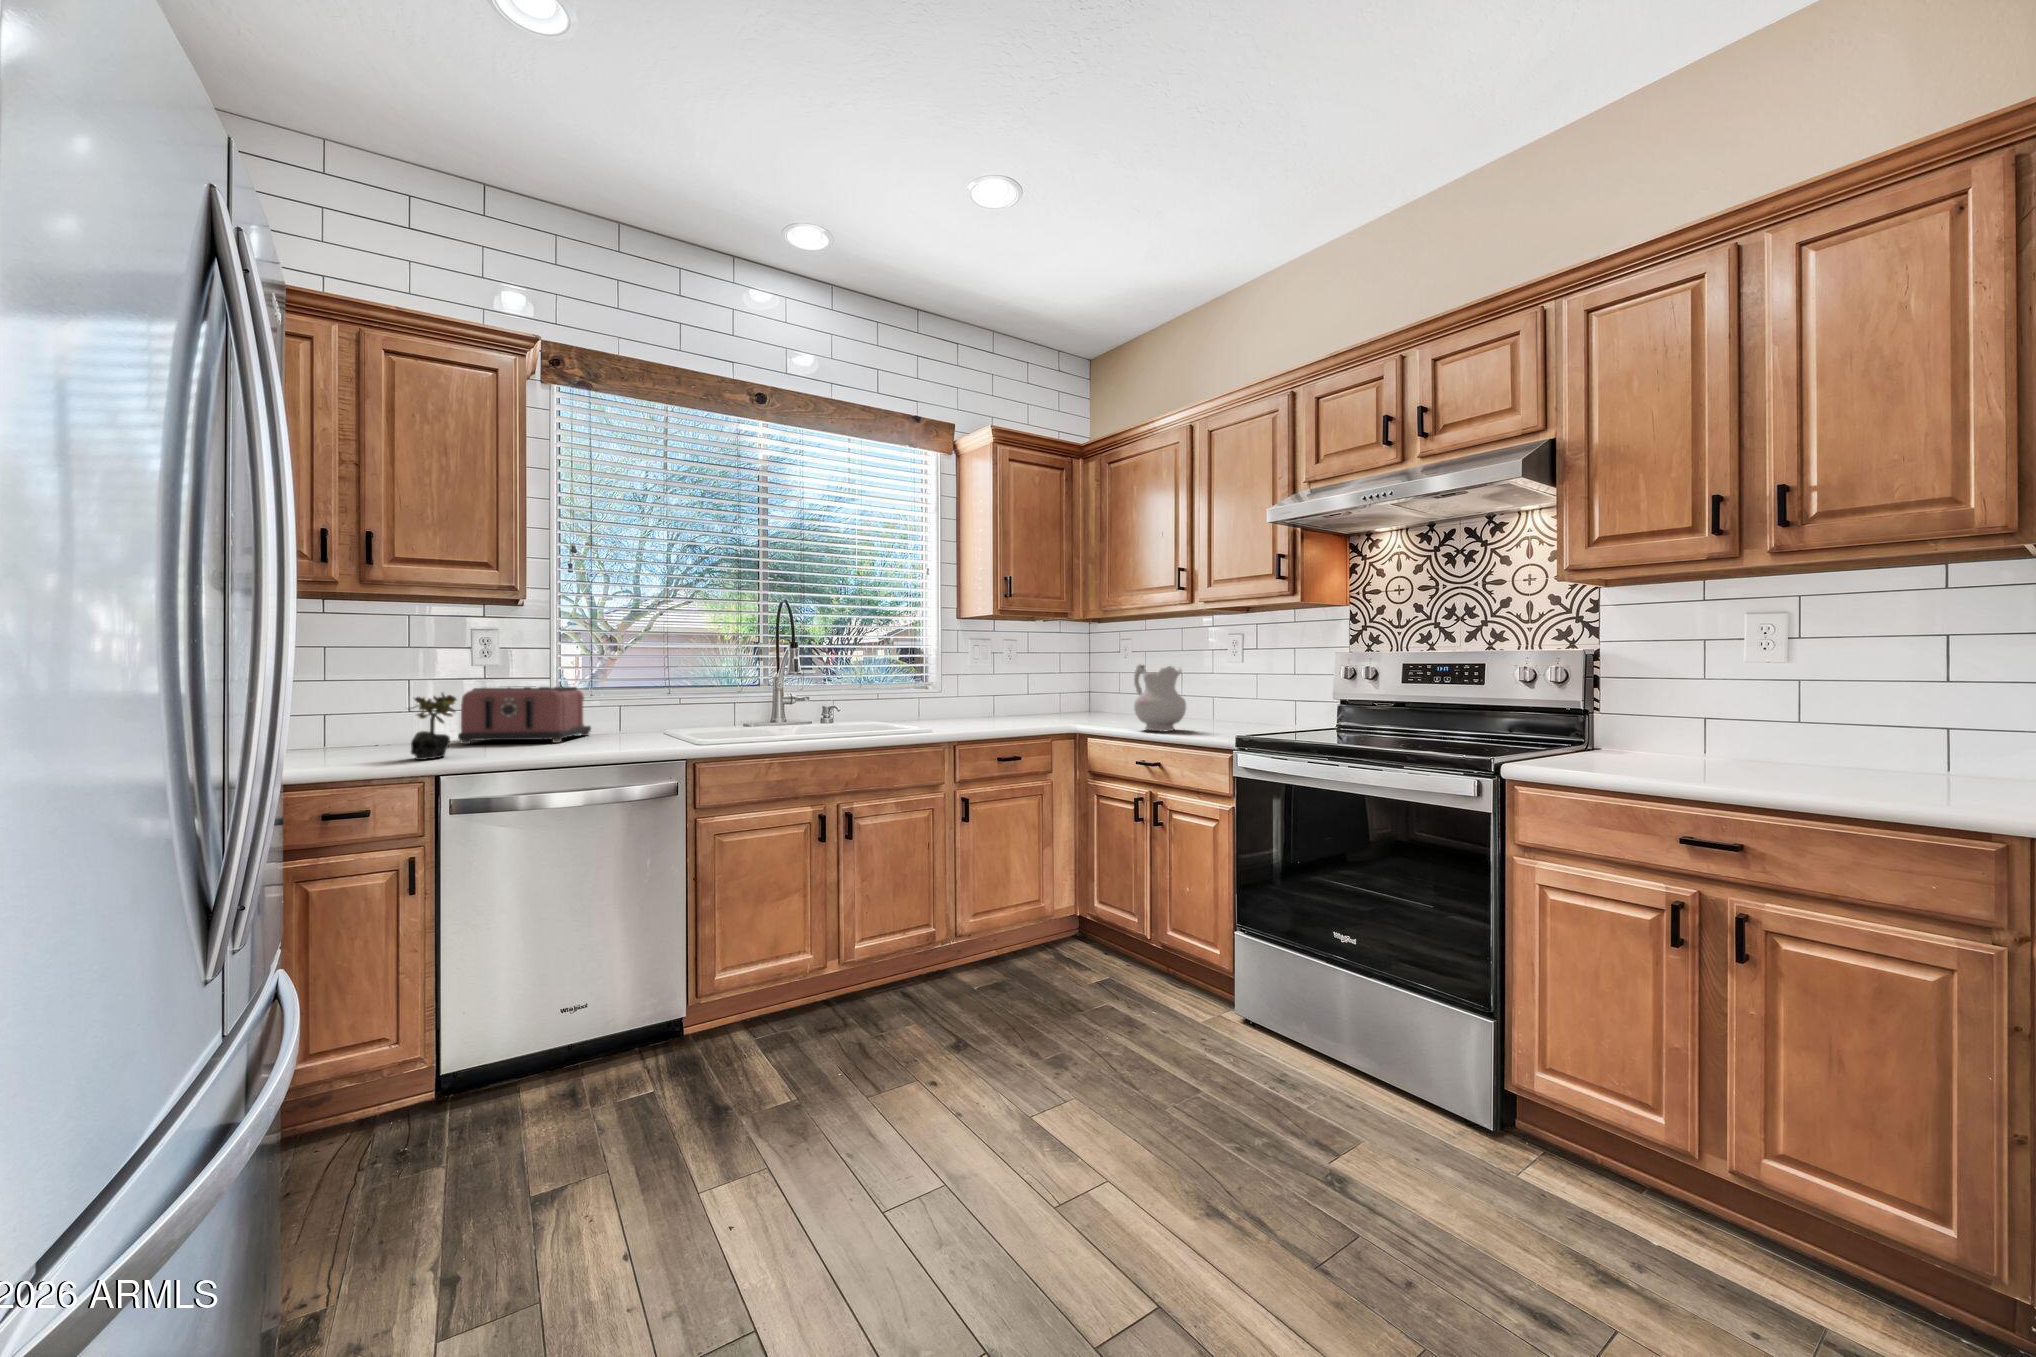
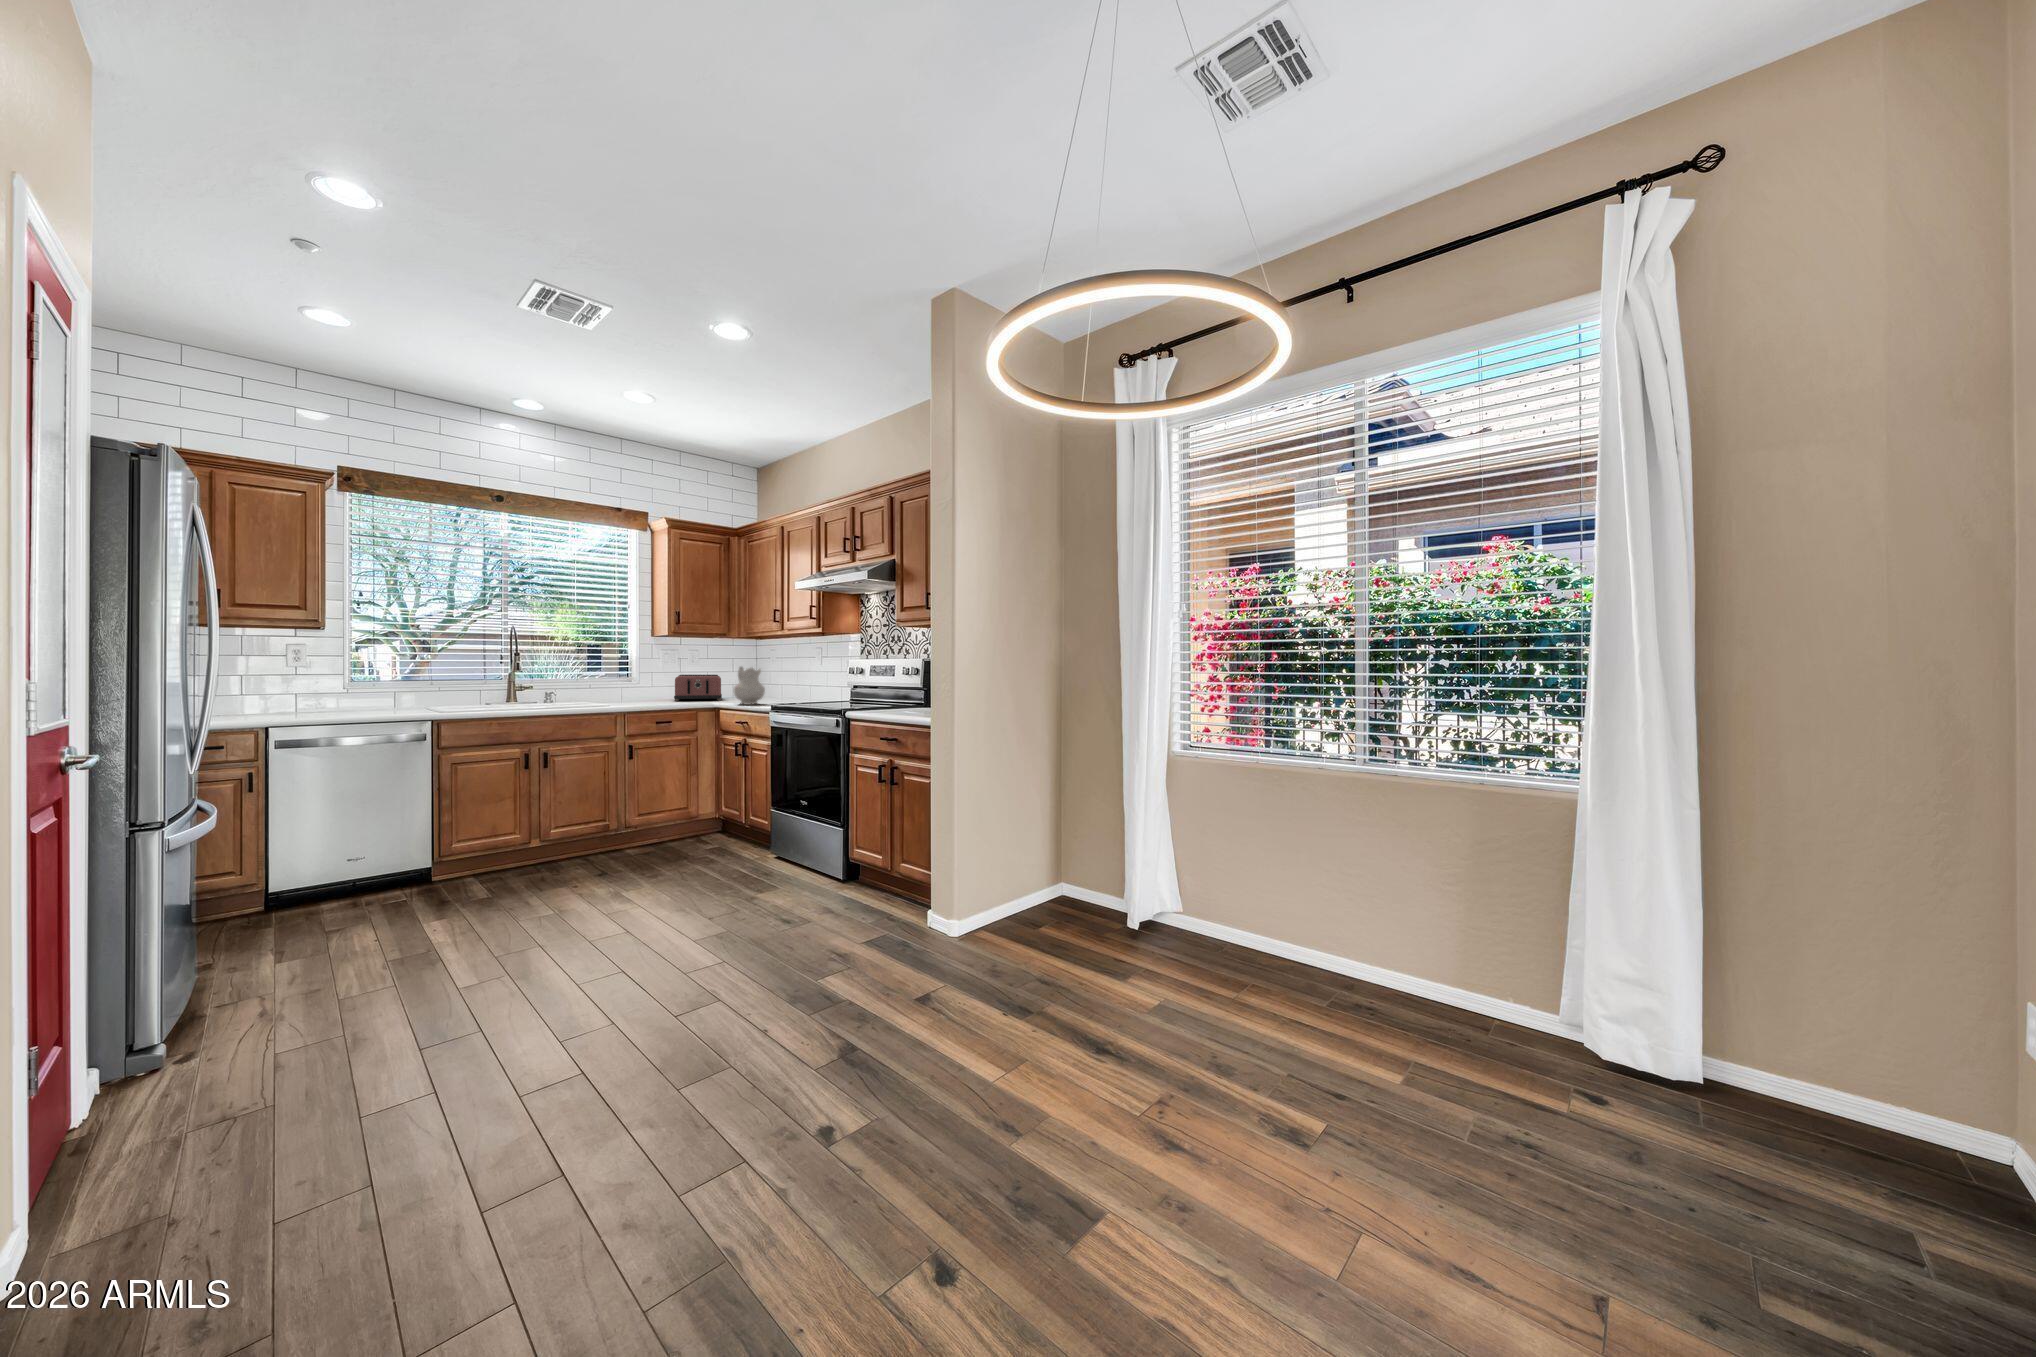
toaster: present [458,686,591,744] -> present [674,675,722,701]
succulent plant: present [411,693,456,760] -> none [246,682,279,719]

